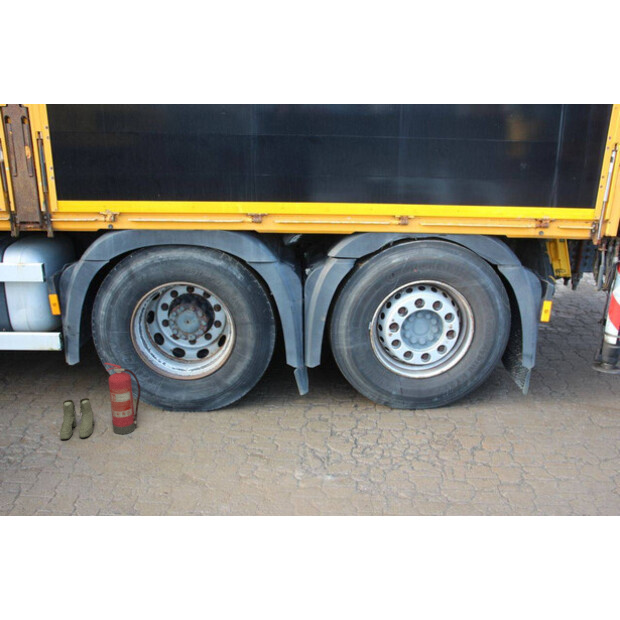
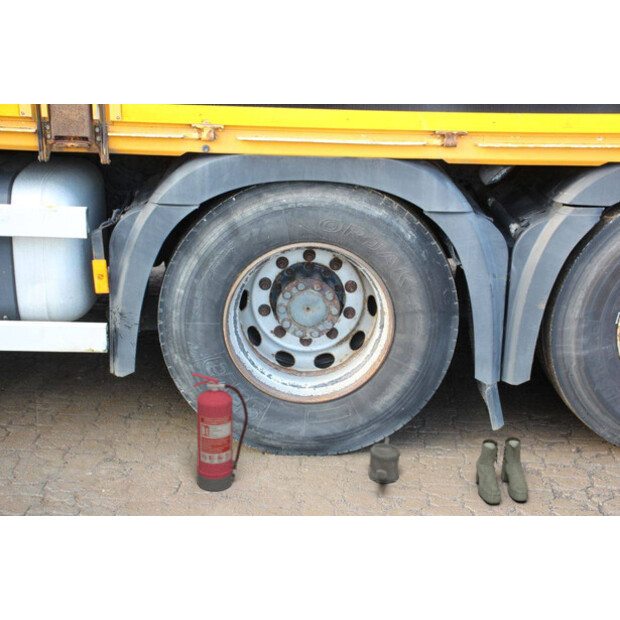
boots: present [60,398,94,440] -> present [476,437,528,504]
watering can: none [218,400,239,428] -> present [369,437,401,483]

